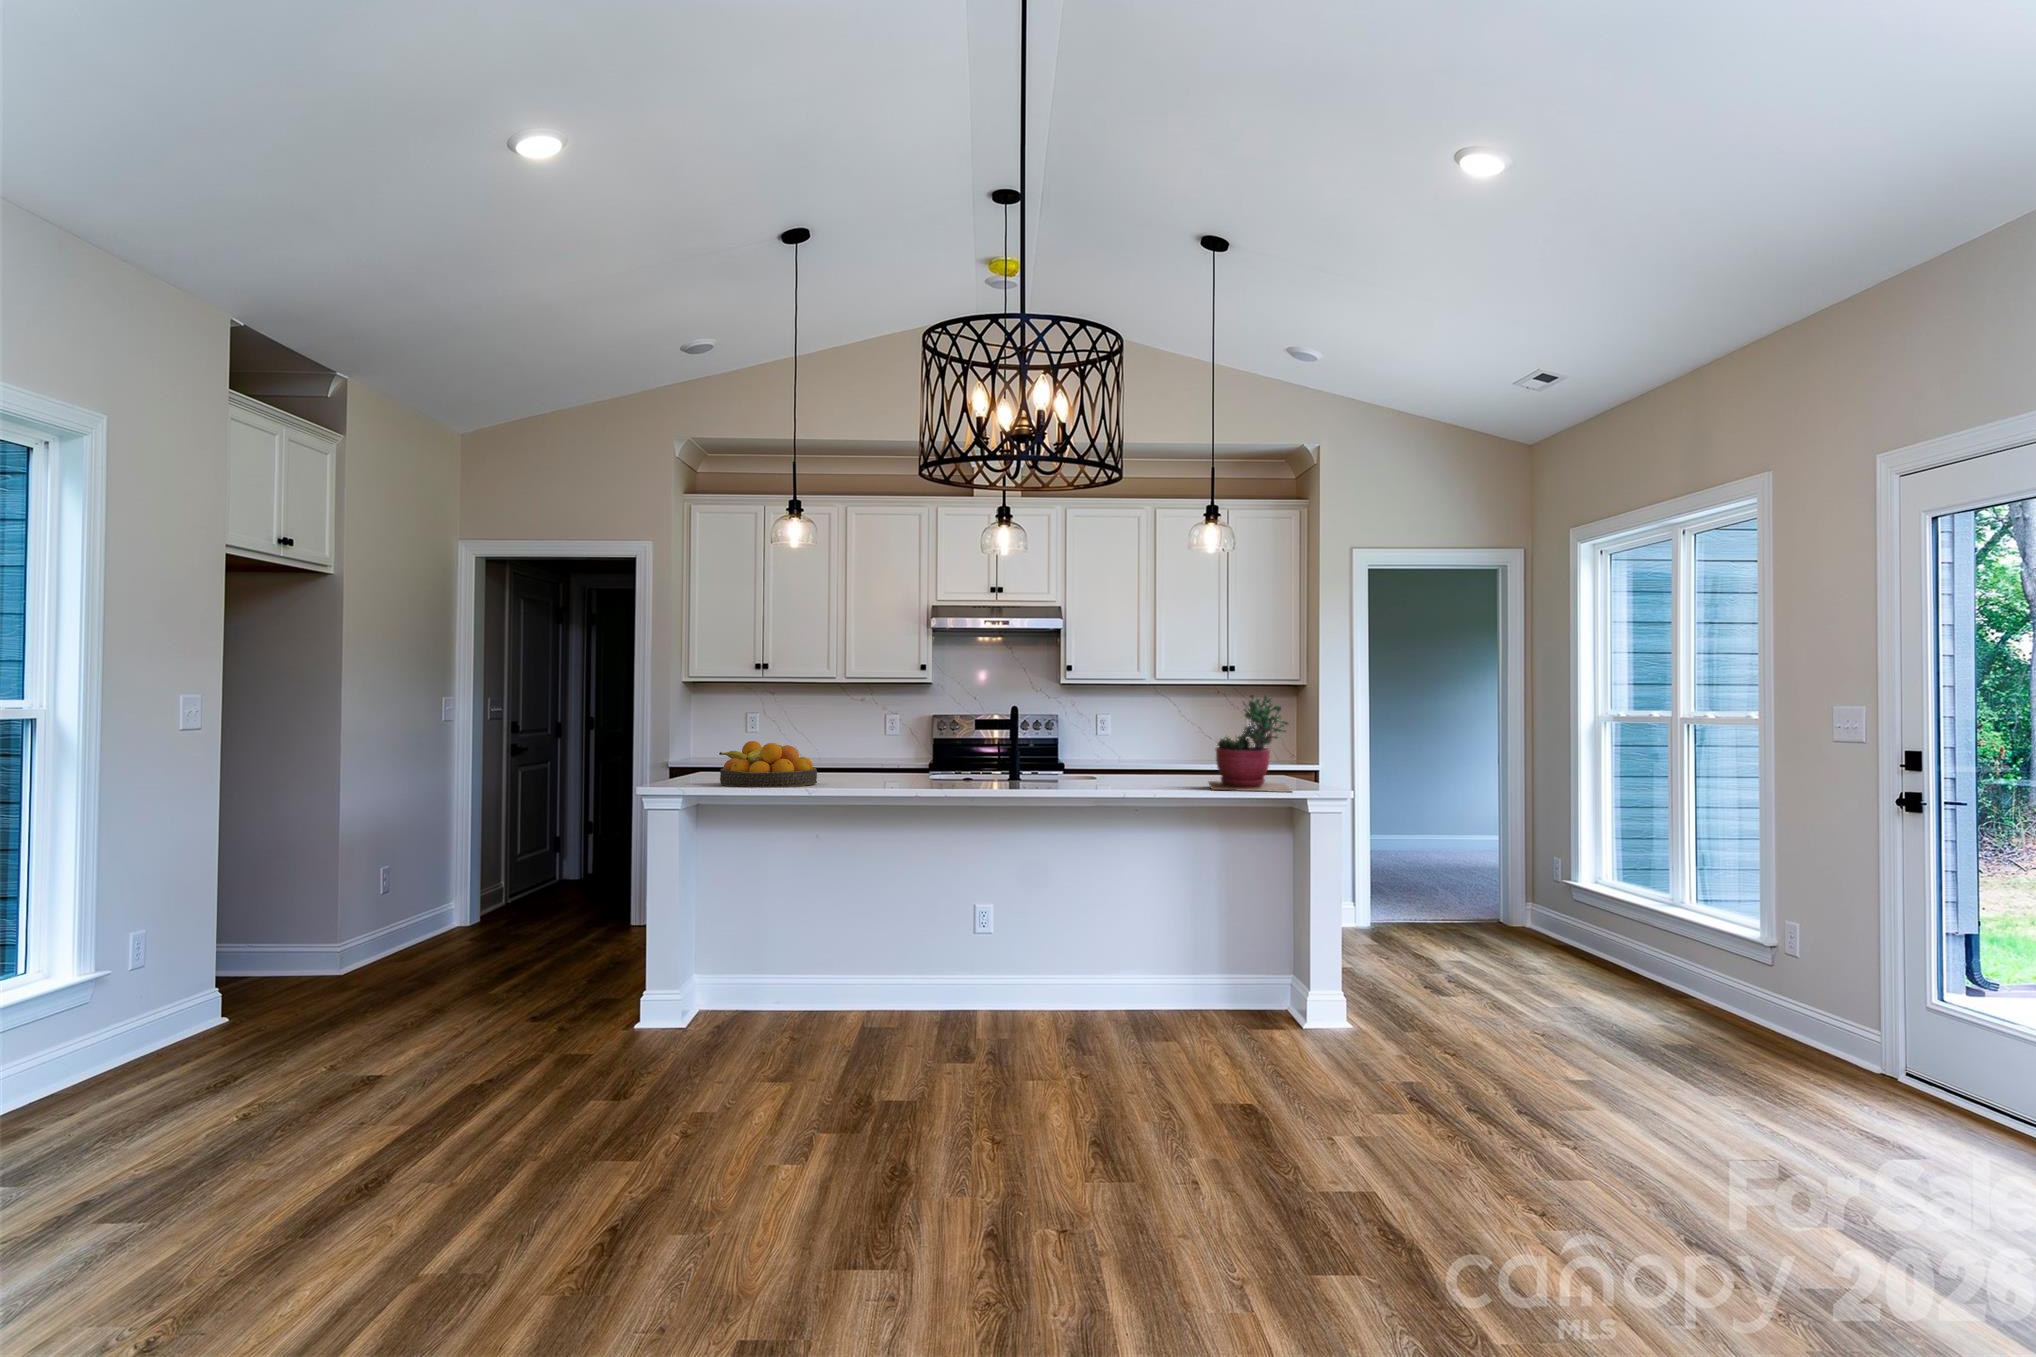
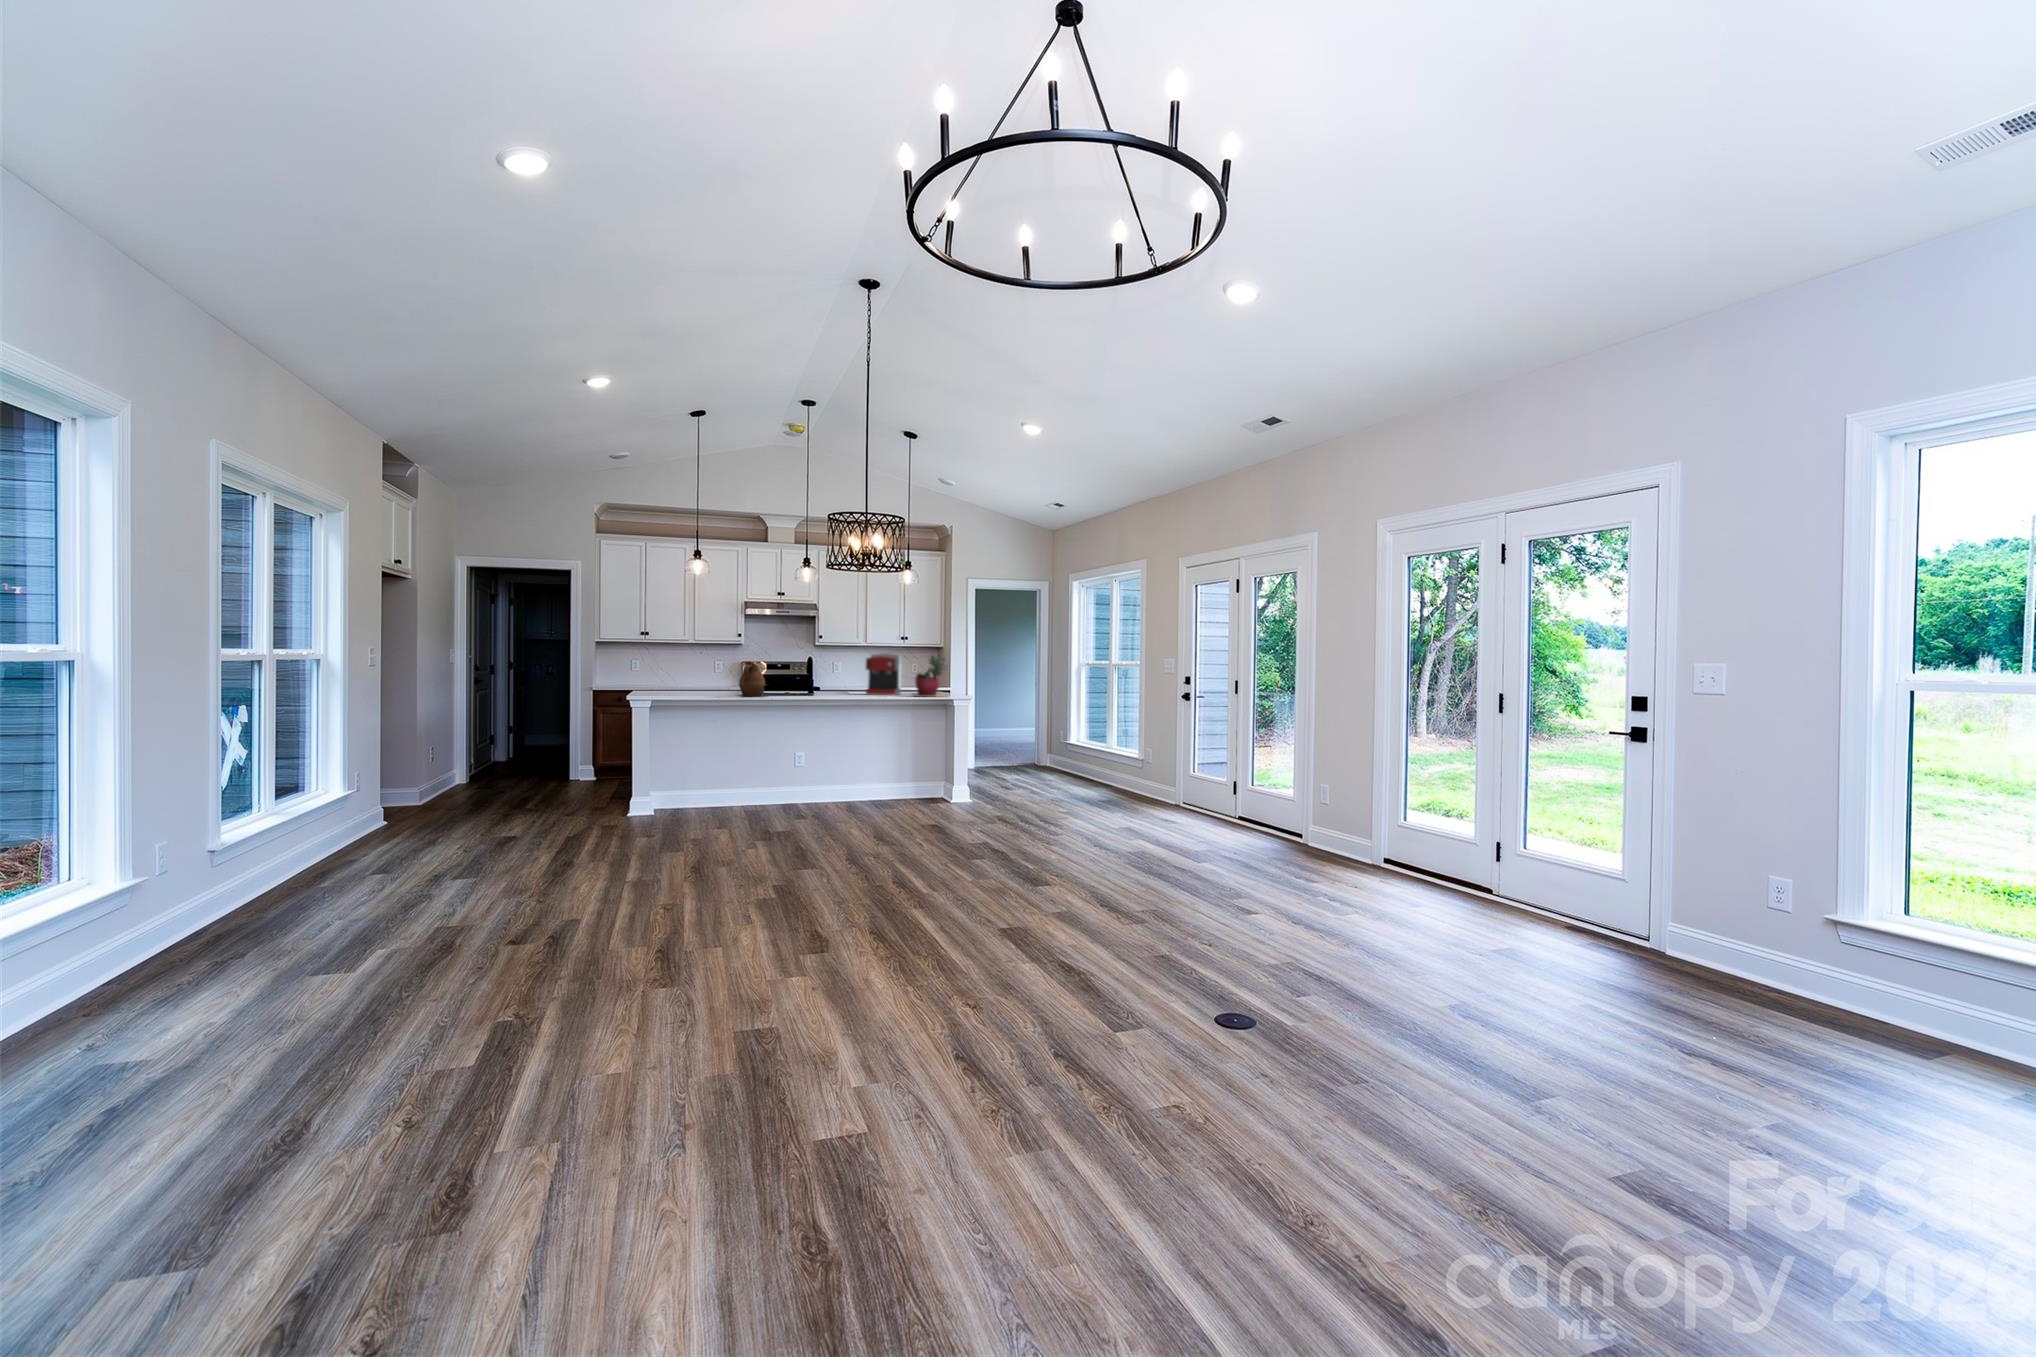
coffee maker: none [1119,695,1195,783] -> present [866,653,901,695]
ceramic pitcher: none [847,717,912,788] -> present [738,662,768,696]
fruit bowl: present [719,741,817,787] -> none [660,674,715,697]

